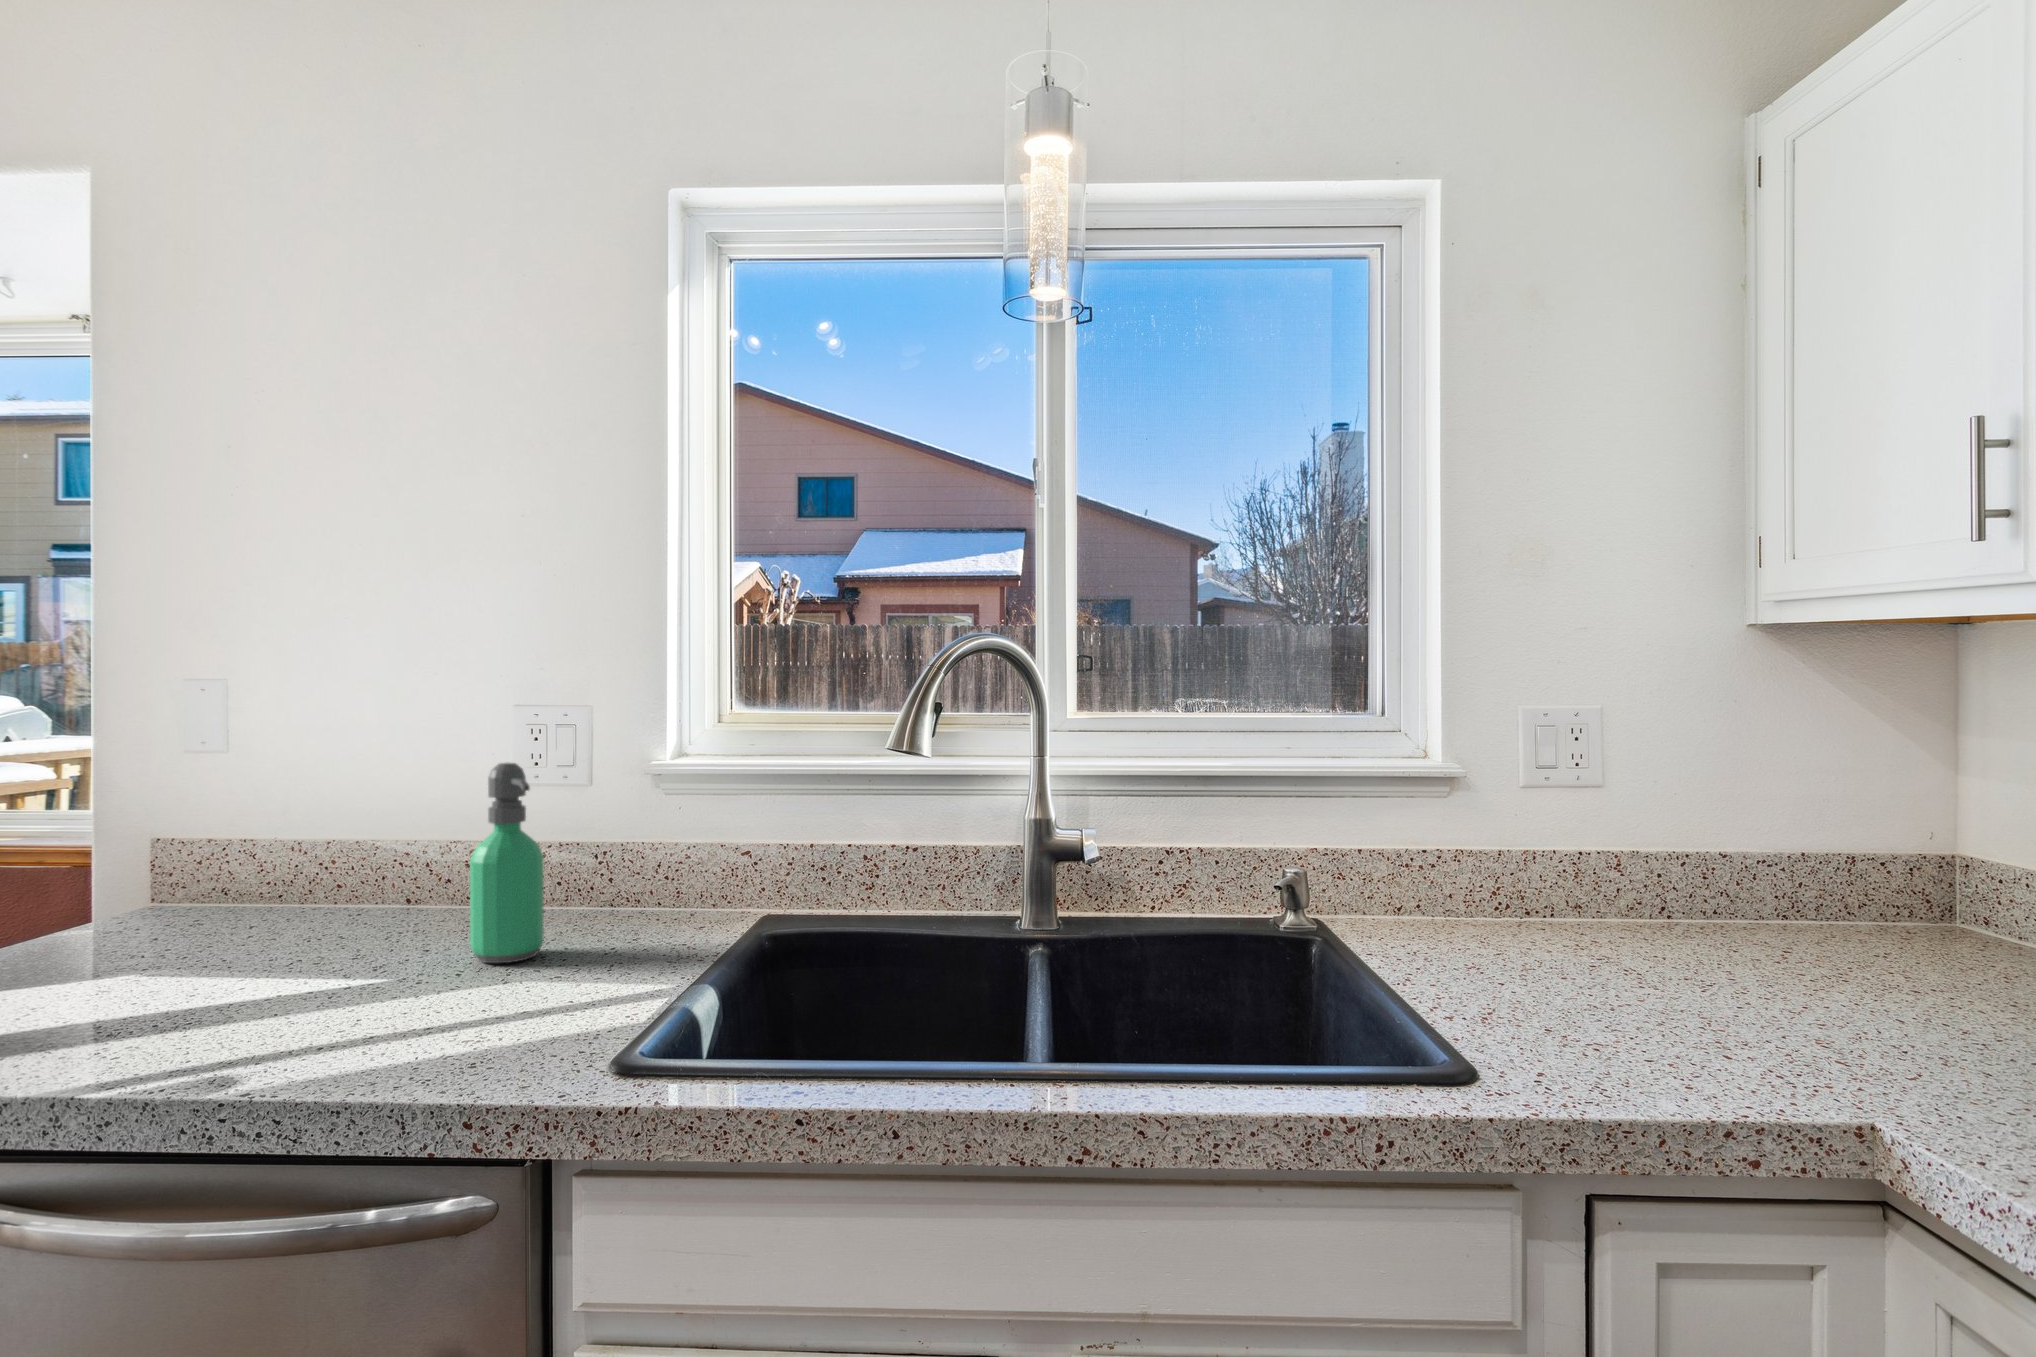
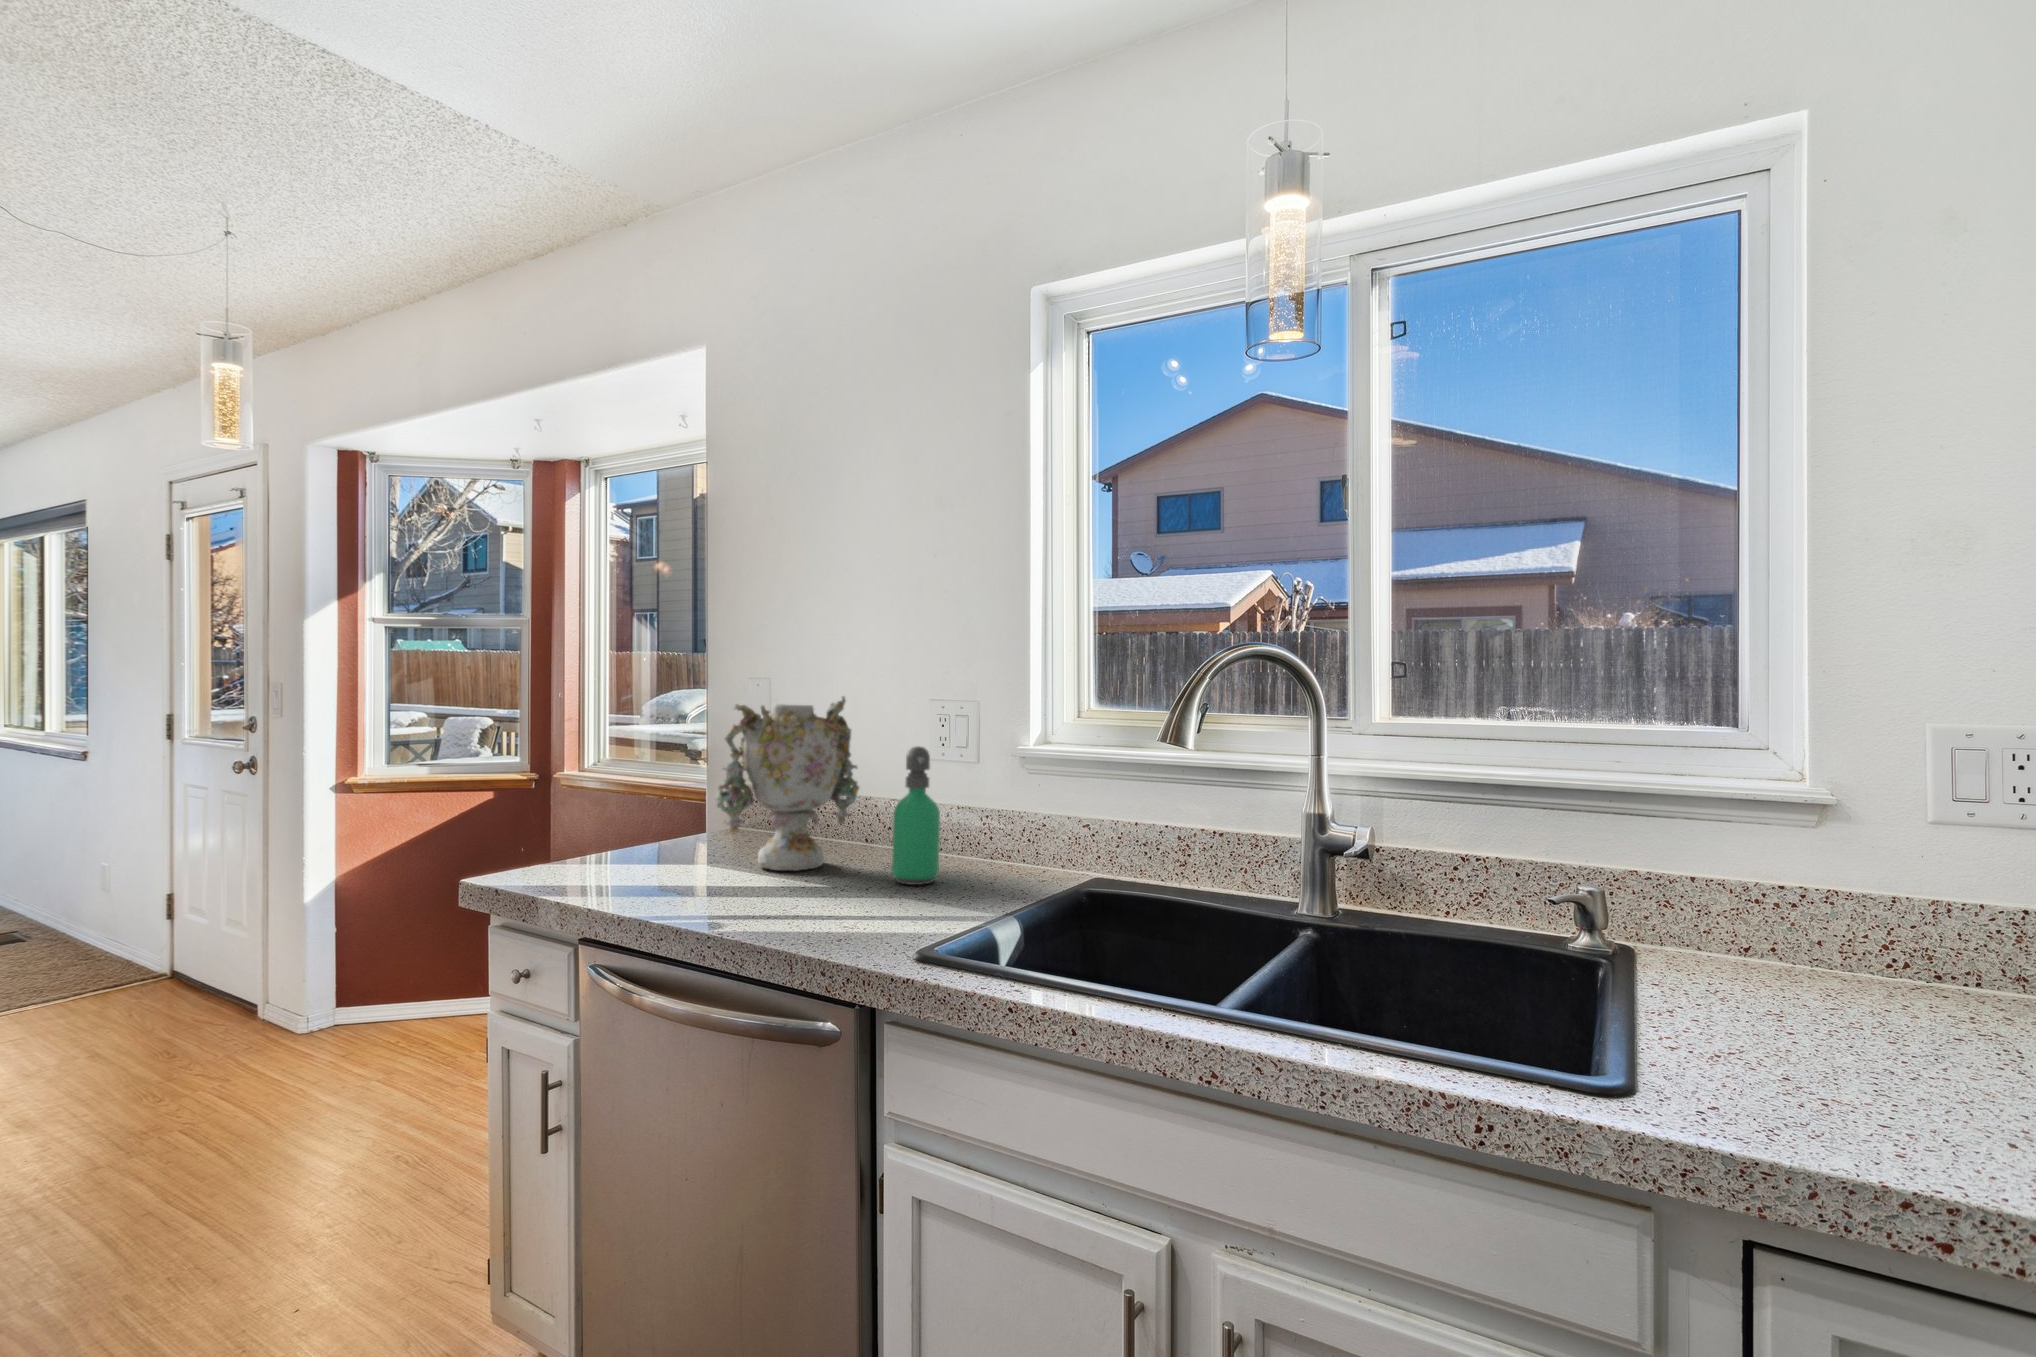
vase: none [135,691,380,970] -> present [716,697,859,871]

